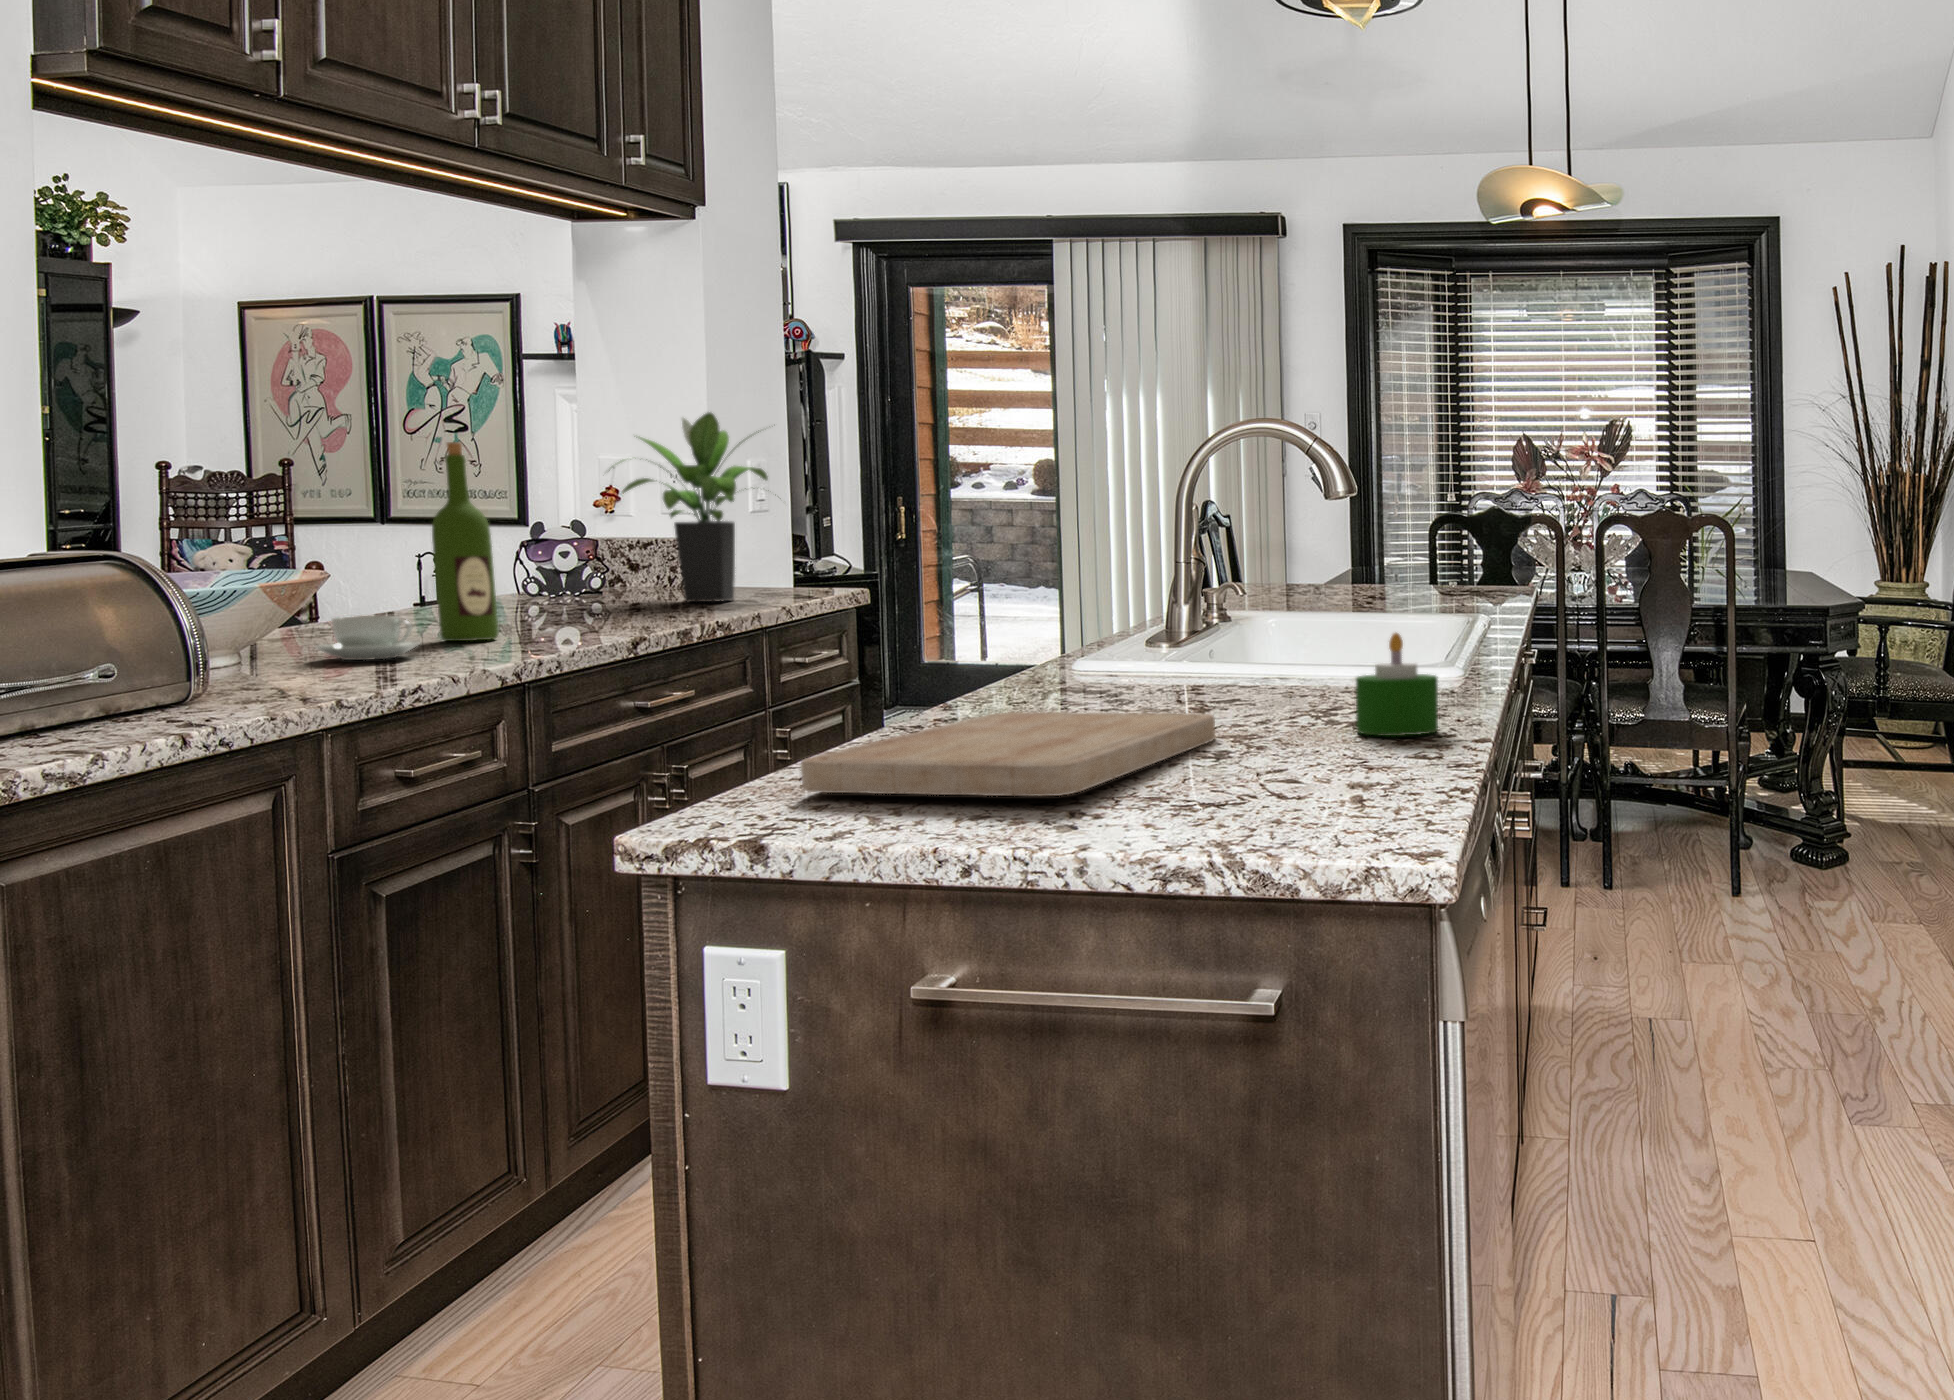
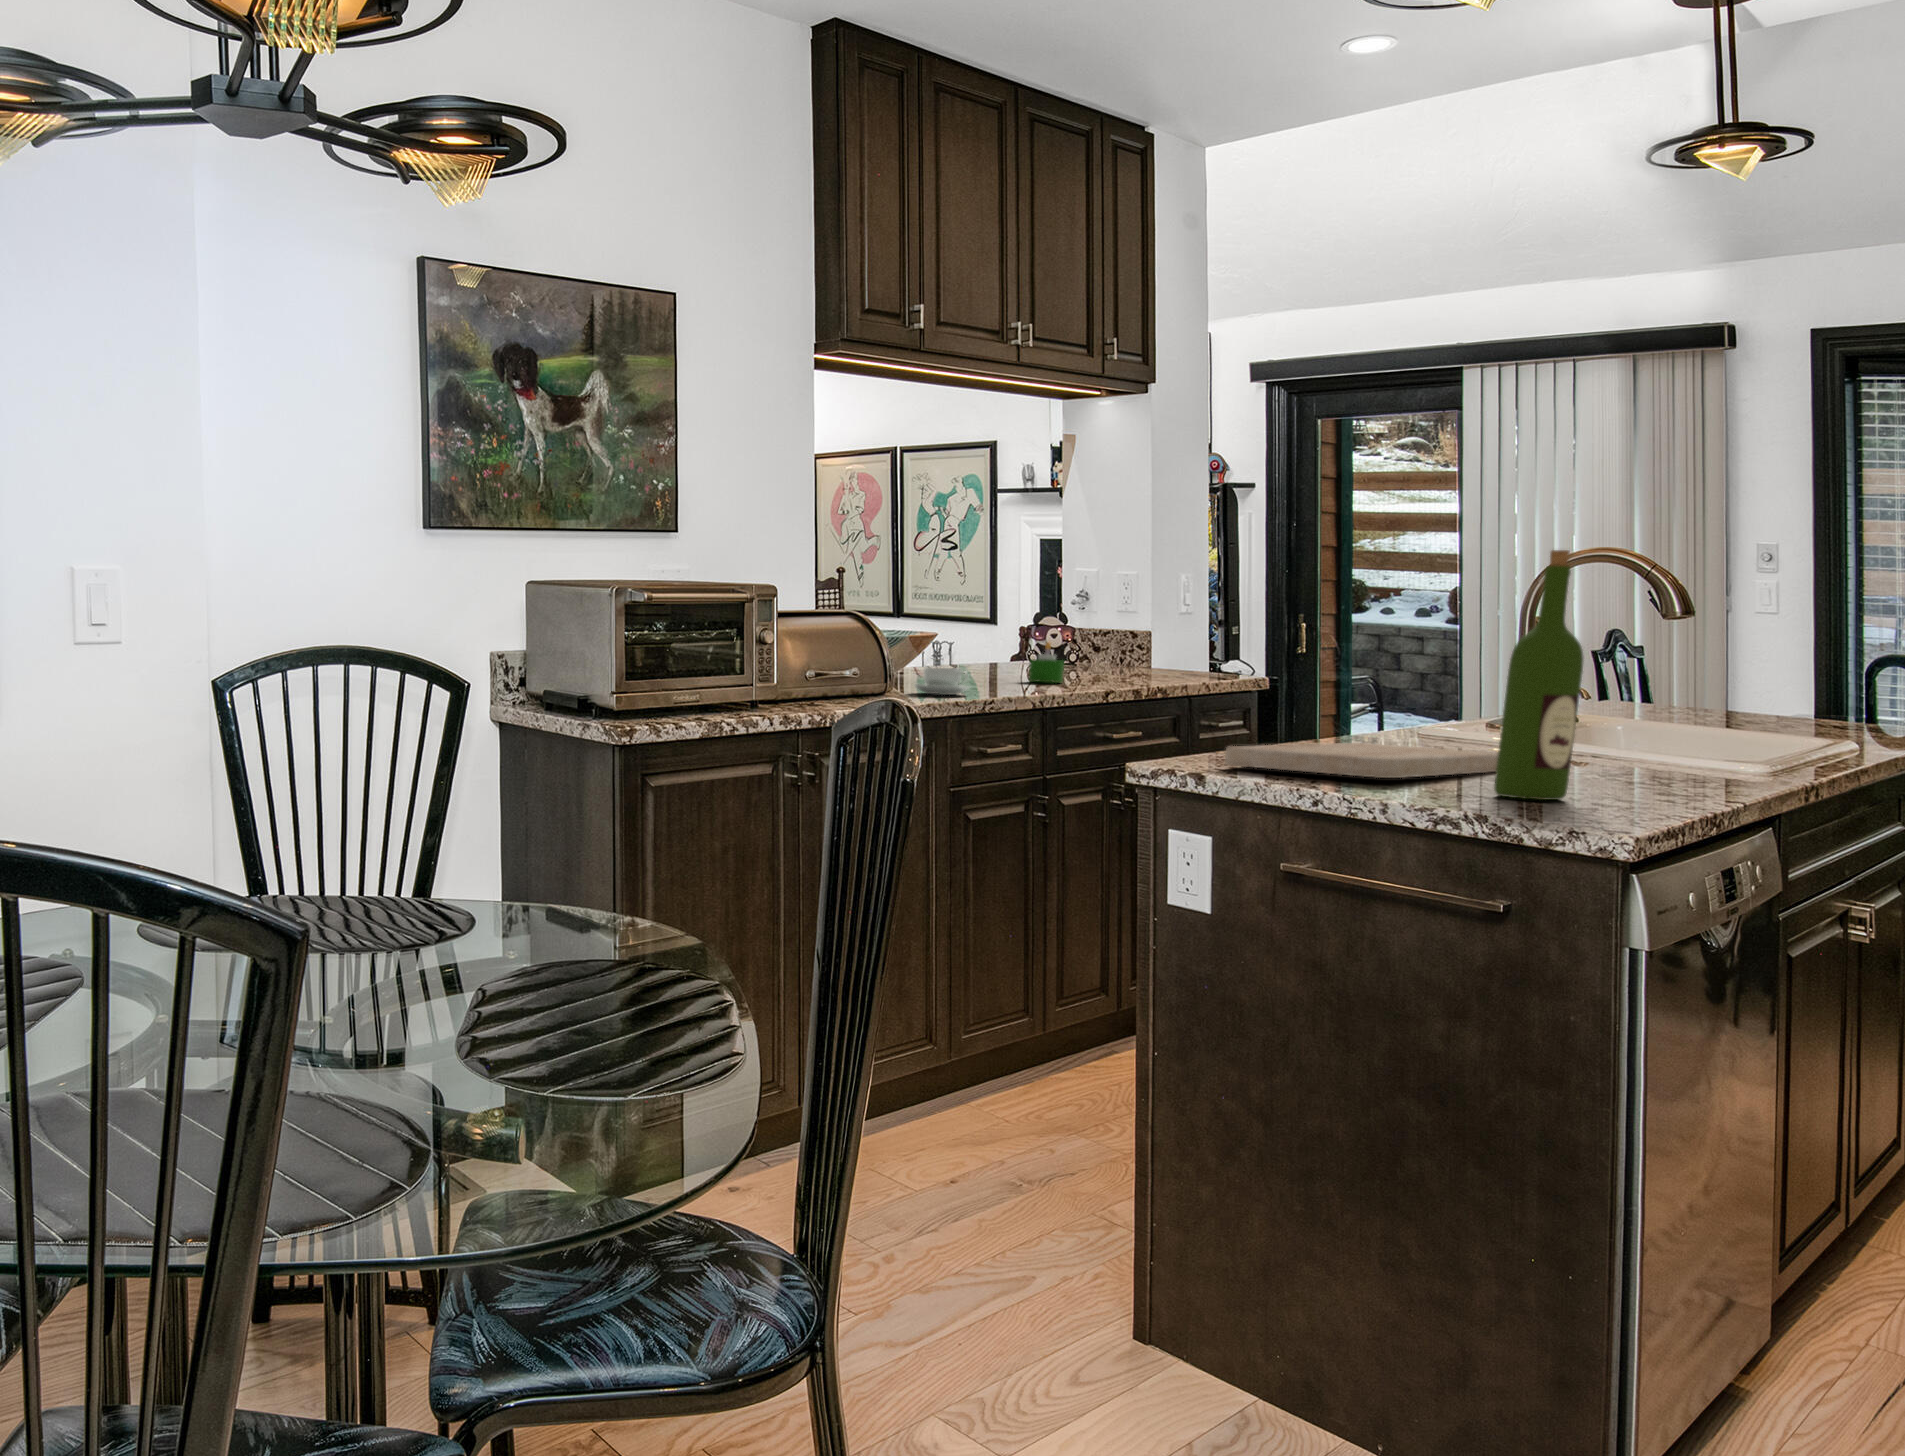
potted plant: present [609,412,768,602] -> none [1084,537,1213,678]
wine bottle: present [432,442,499,641] -> present [1494,550,1584,800]
candle: present [1356,633,1438,736] -> present [1028,642,1064,683]

